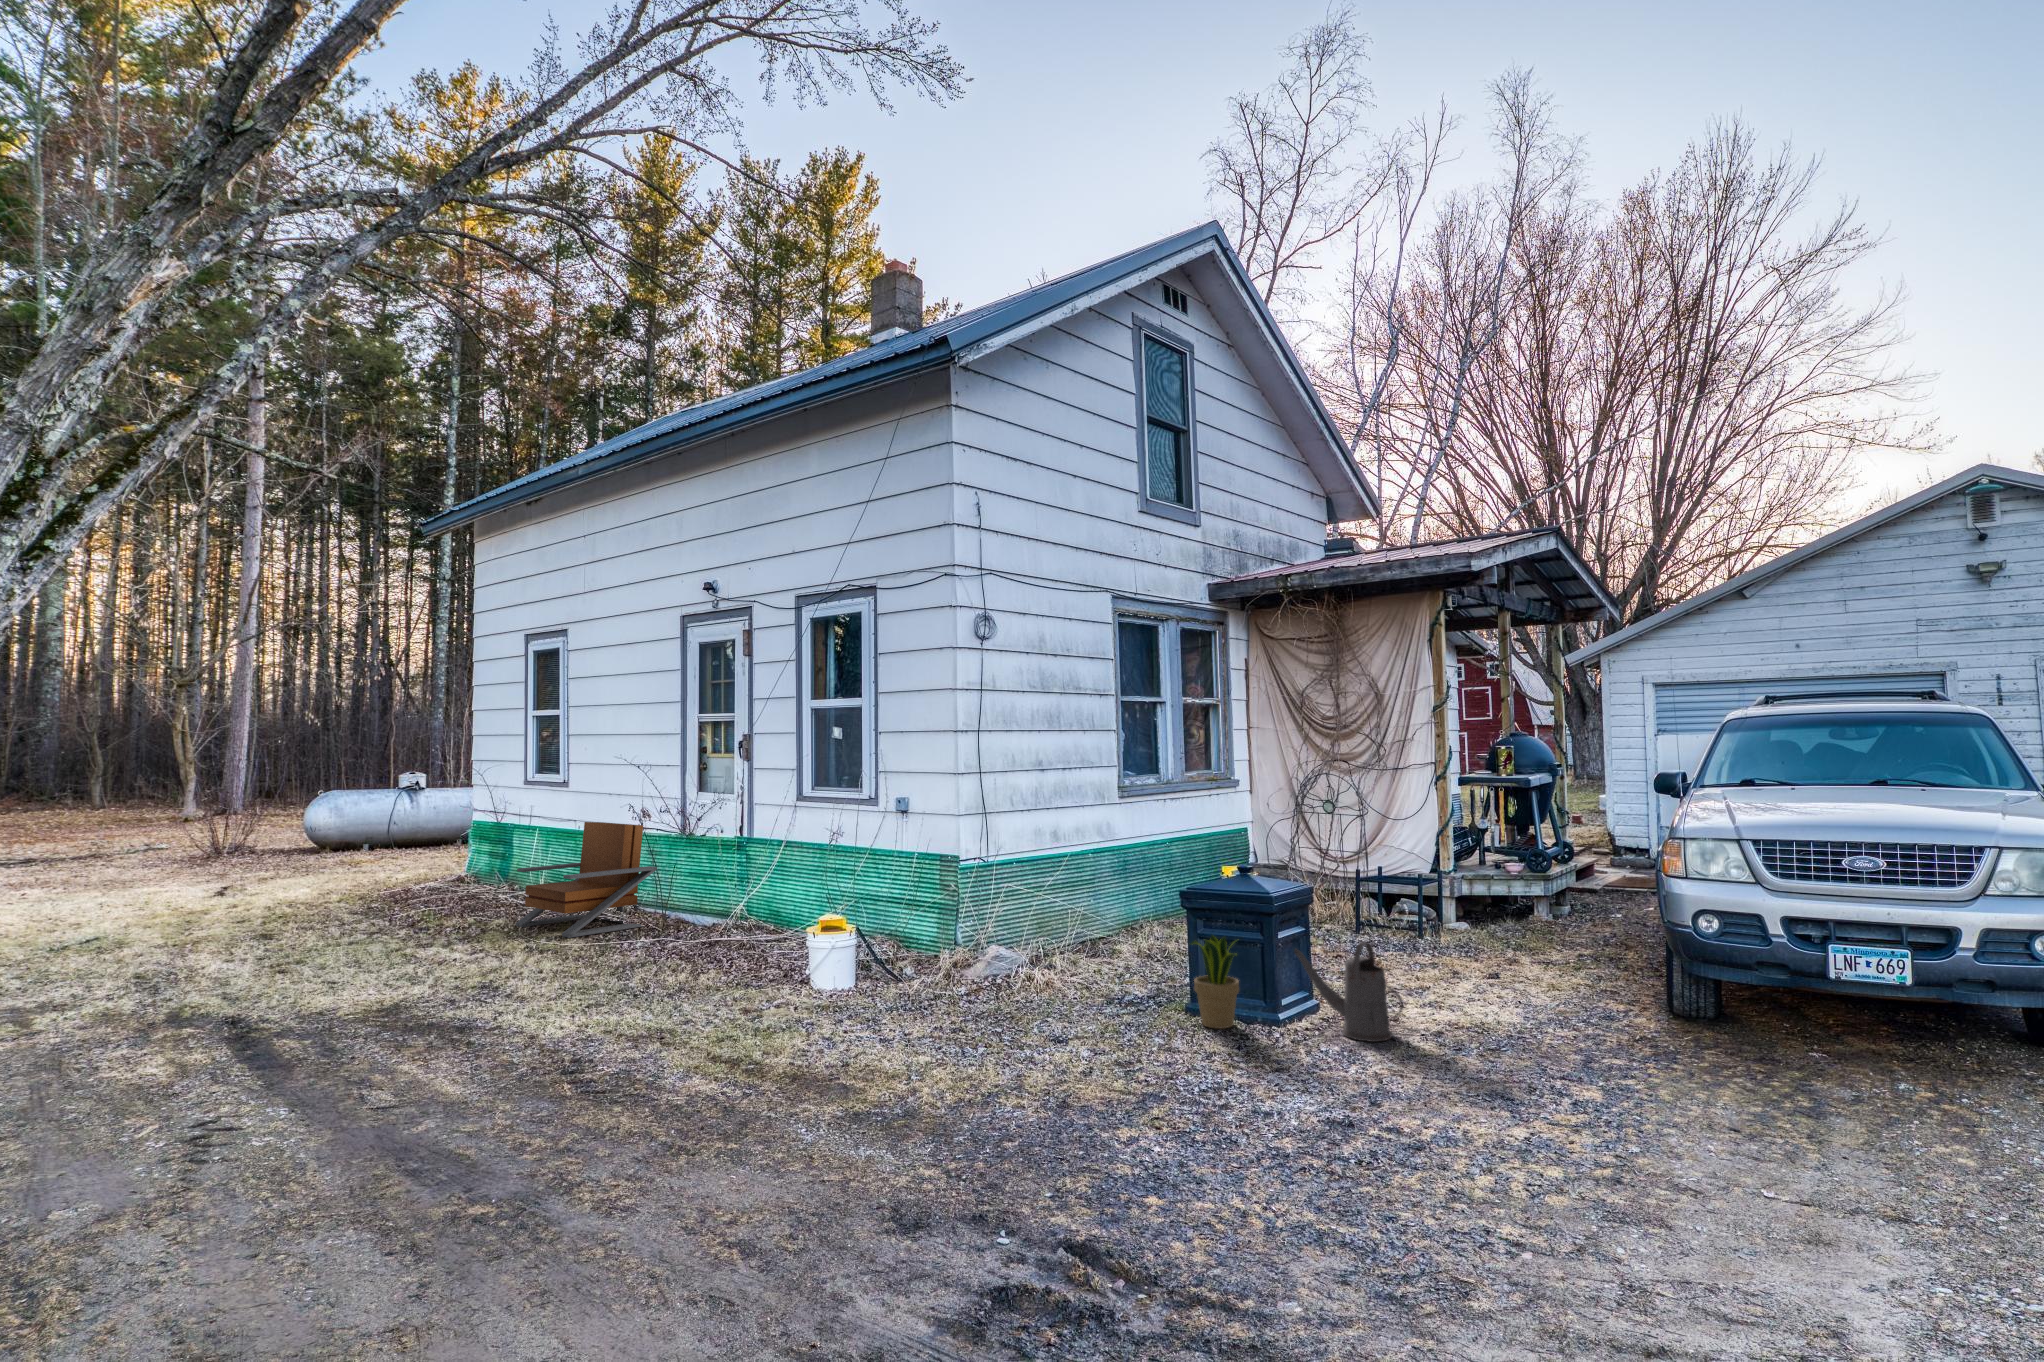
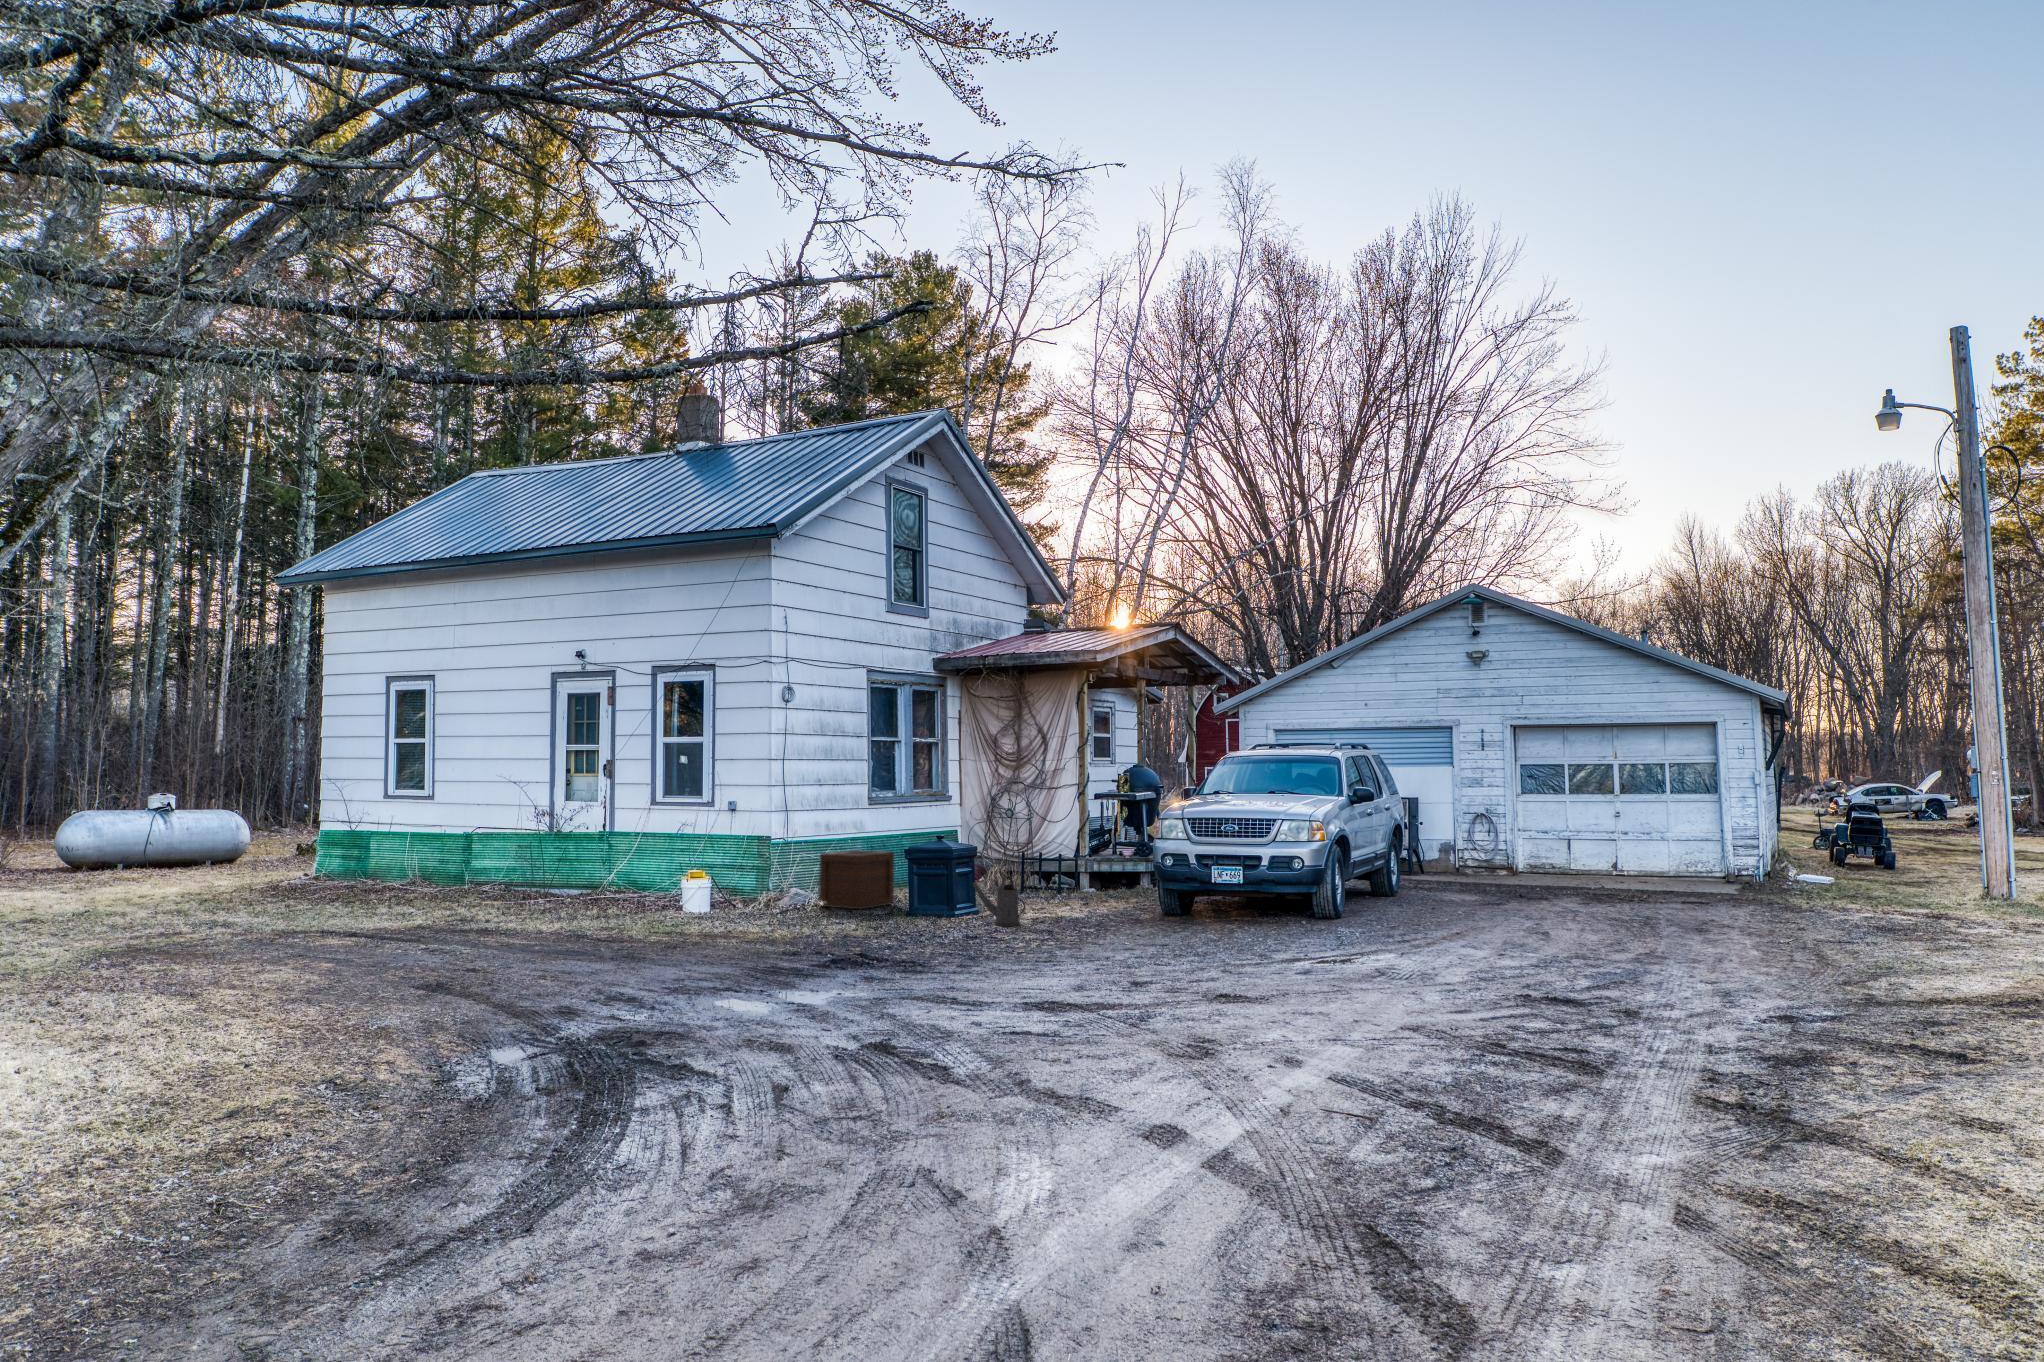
lounge chair: present [516,822,657,938] -> none [410,826,527,907]
wooden crate: none [1037,868,1155,970] -> present [819,850,894,909]
potted plant: present [1191,935,1239,1029] -> none [915,874,944,925]

